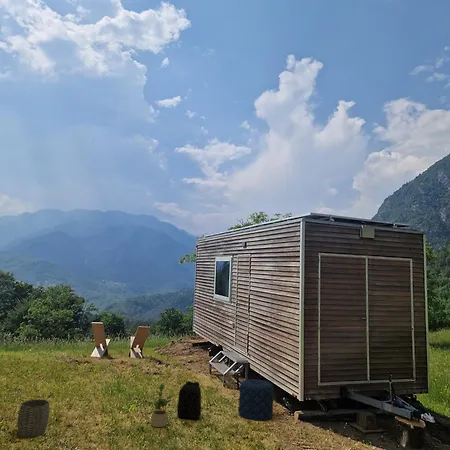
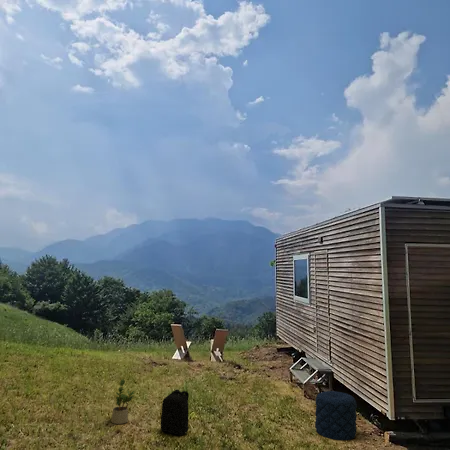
backpack: present [177,381,201,419] -> present [161,390,189,435]
potted plant: present [151,384,172,427] -> present [111,379,134,424]
woven basket: present [18,400,50,437] -> none [77,402,108,441]

